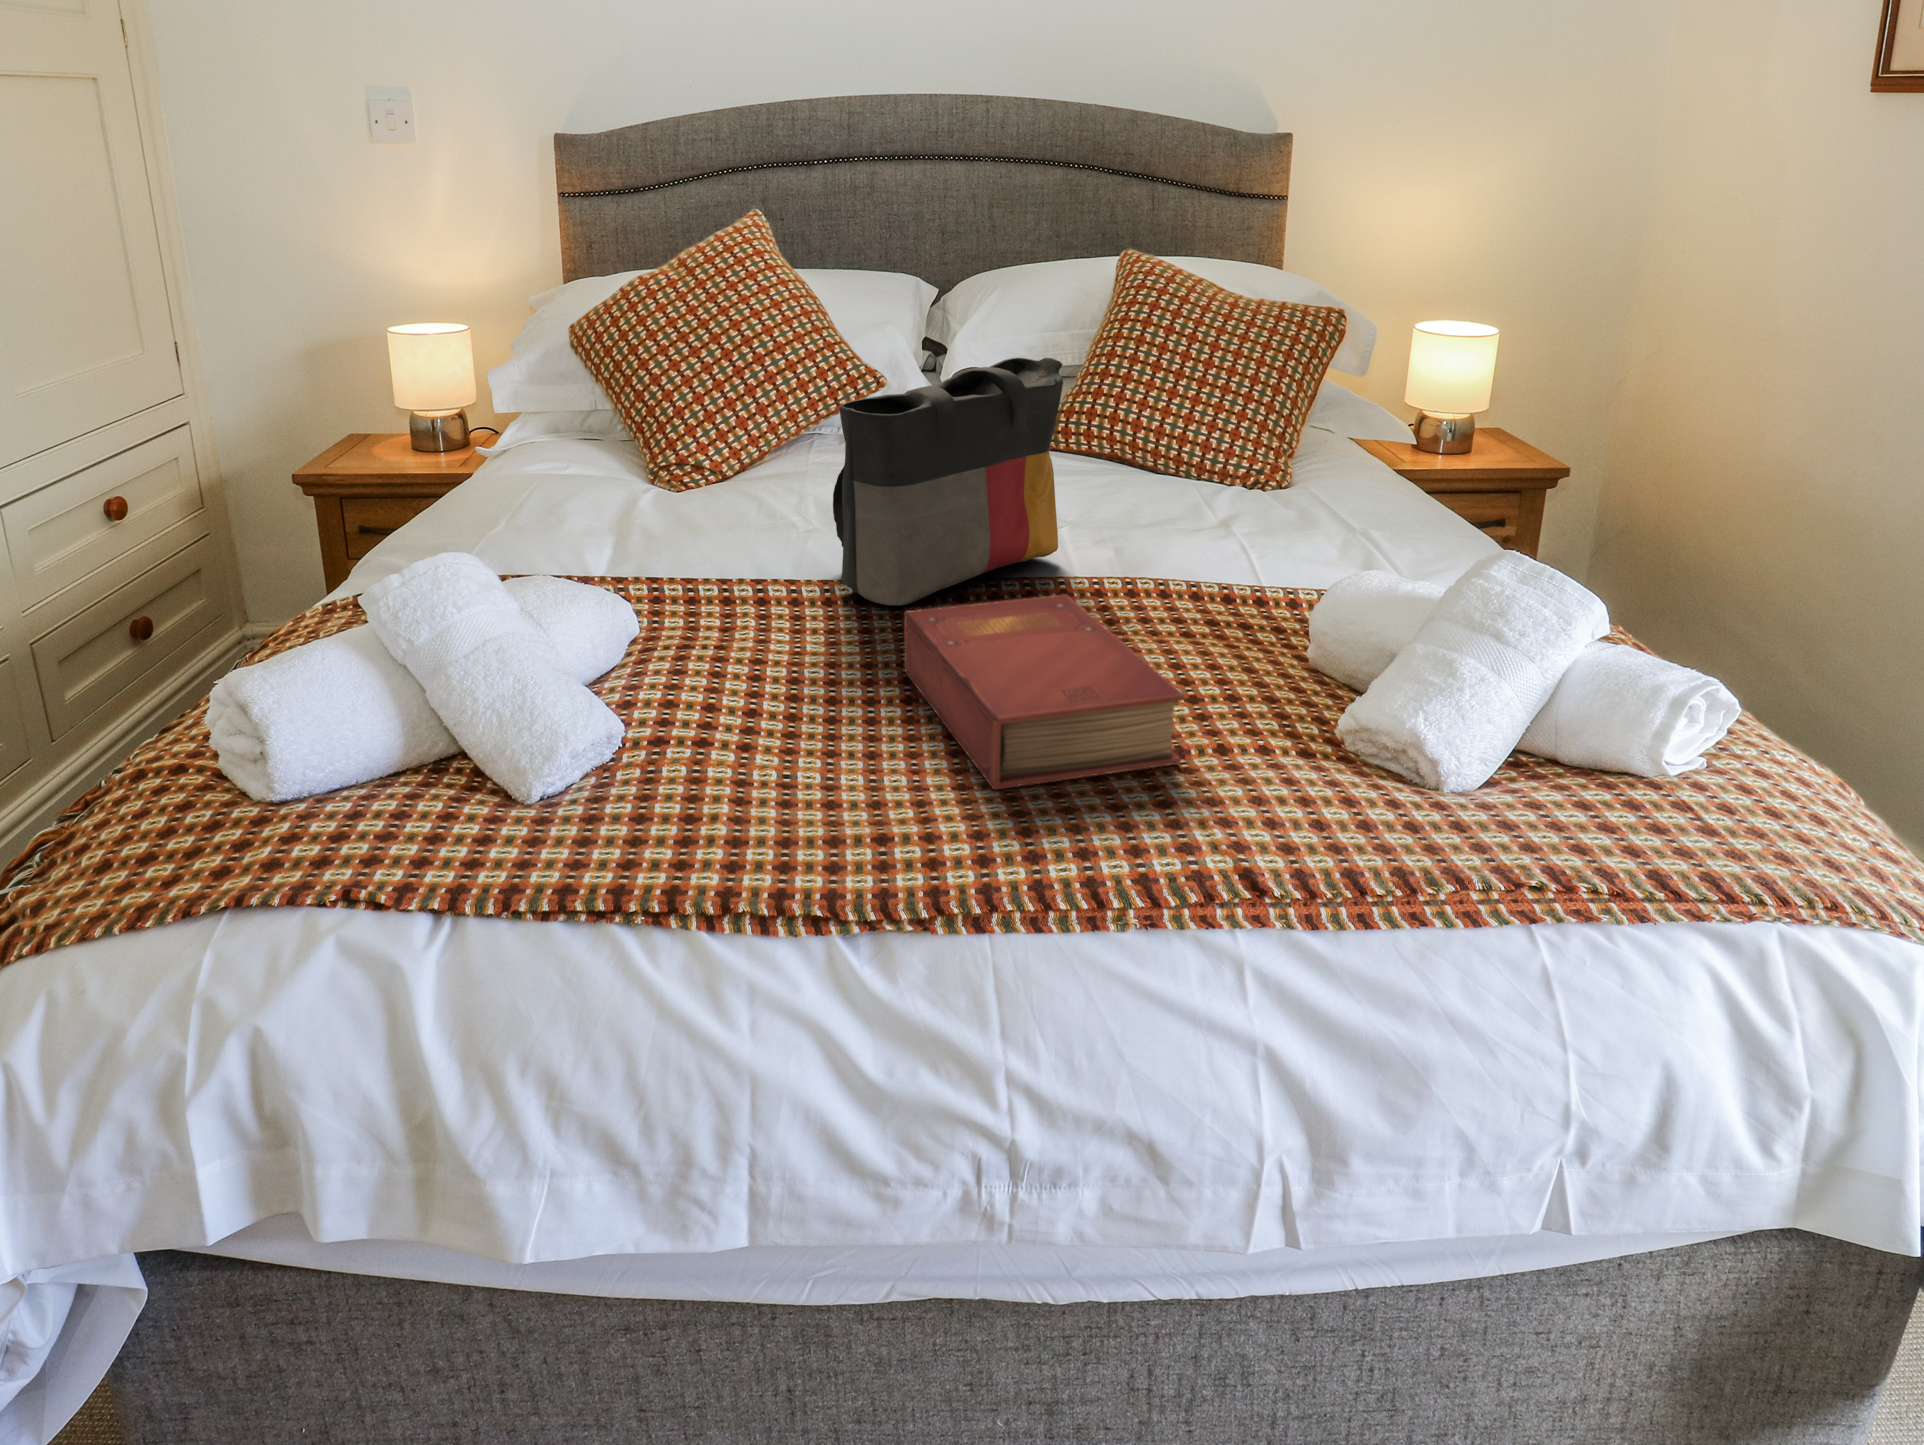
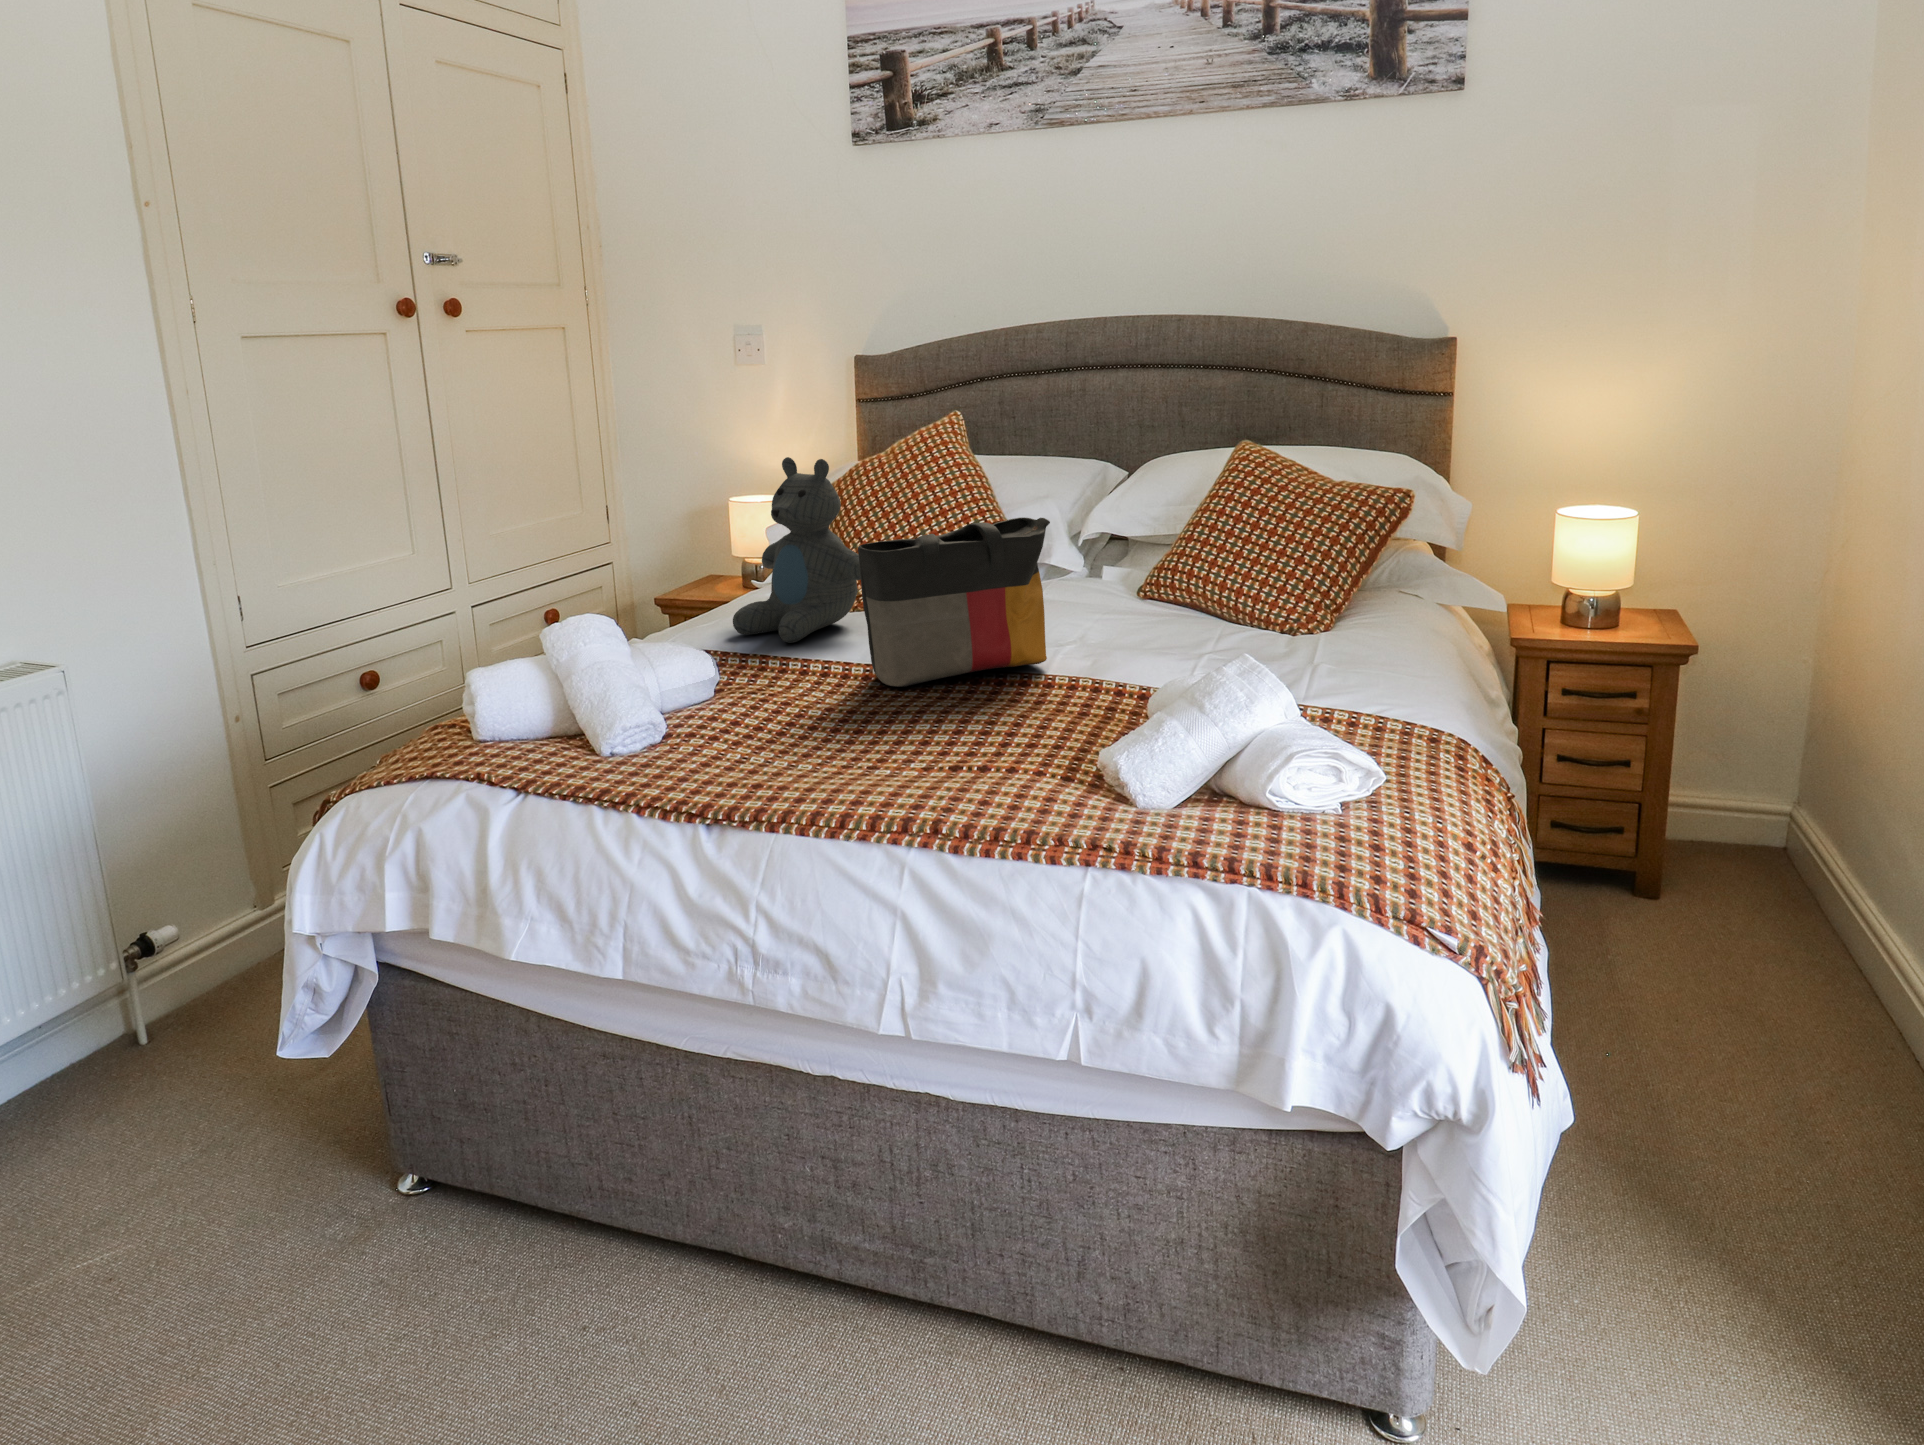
teddy bear: none [552,274,748,544] -> present [733,457,861,643]
book: present [904,594,1185,790] -> none [824,678,972,784]

